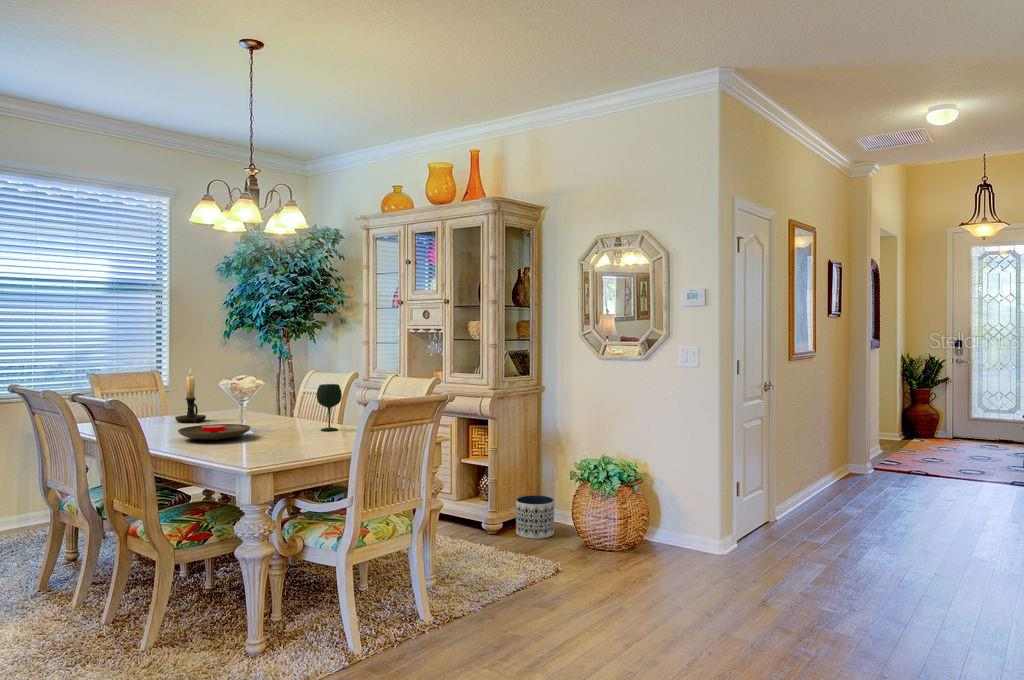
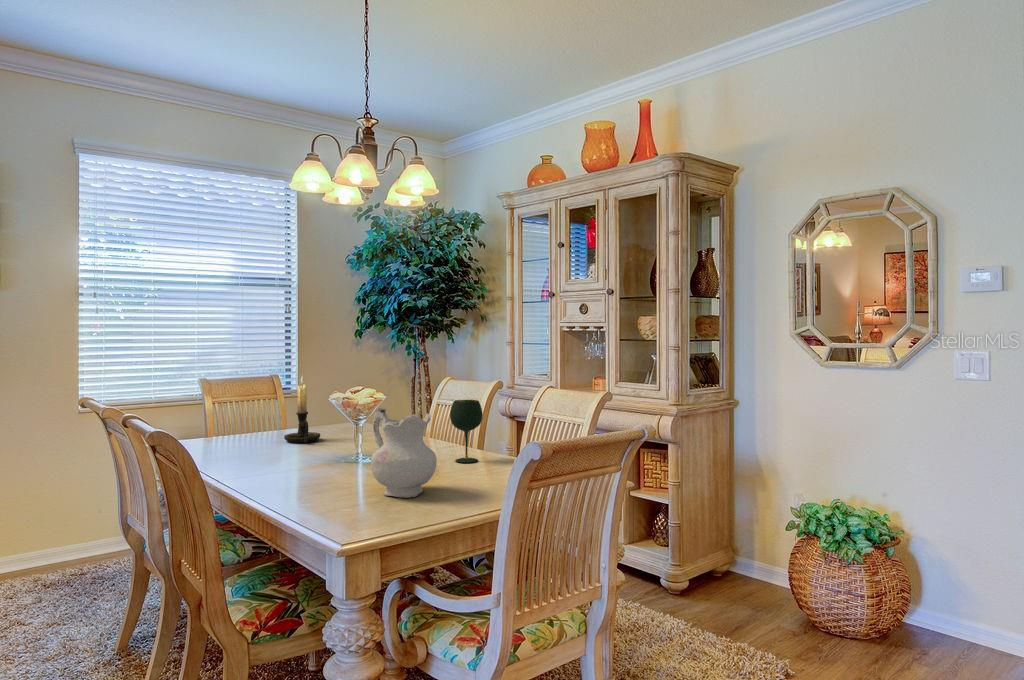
ceramic pitcher: none [260,387,308,449] -> present [371,408,437,498]
plate: present [178,424,251,440] -> none [271,451,364,476]
planter: present [516,495,554,539] -> none [706,544,759,606]

